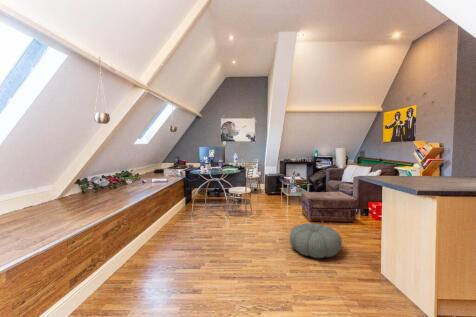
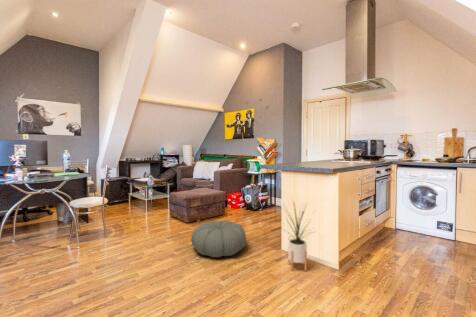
house plant: none [351,217,402,302] -> present [288,205,307,271]

